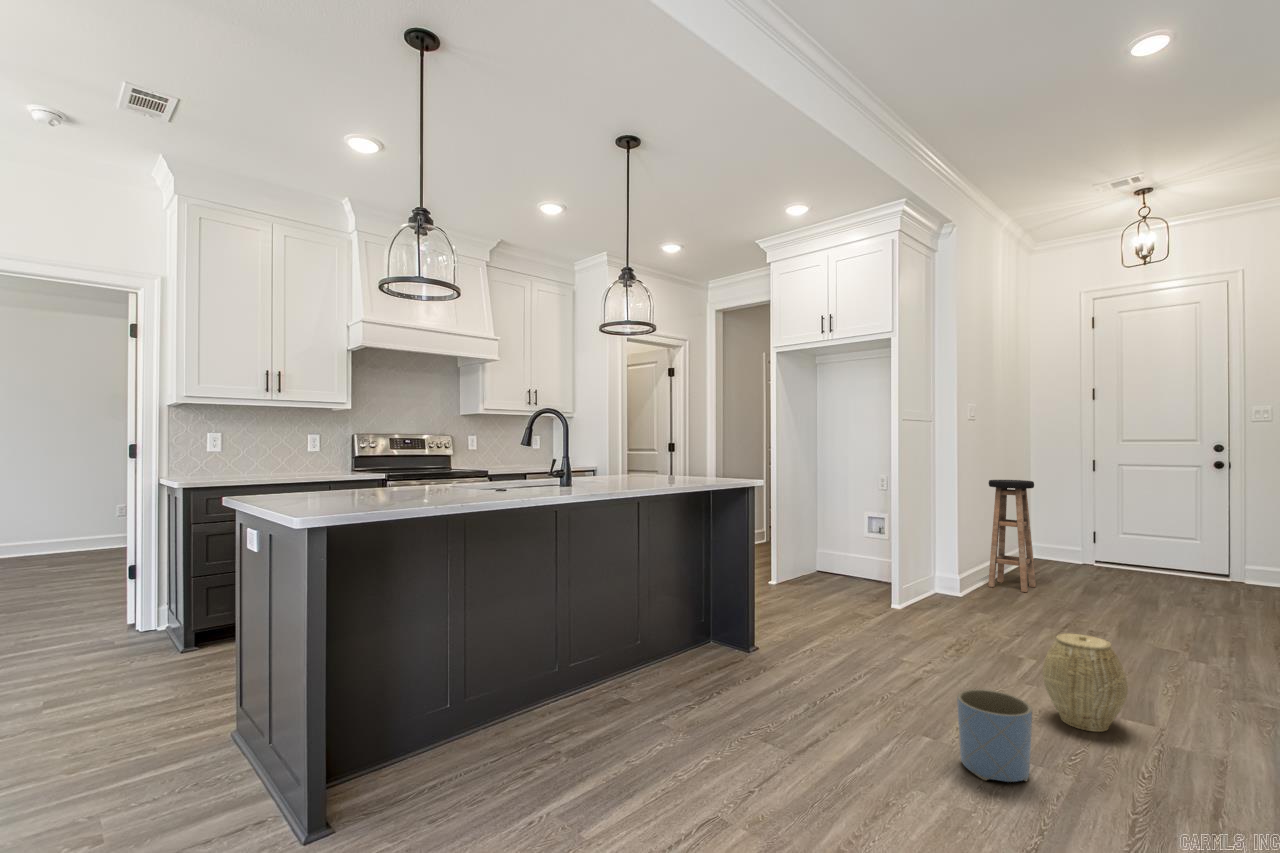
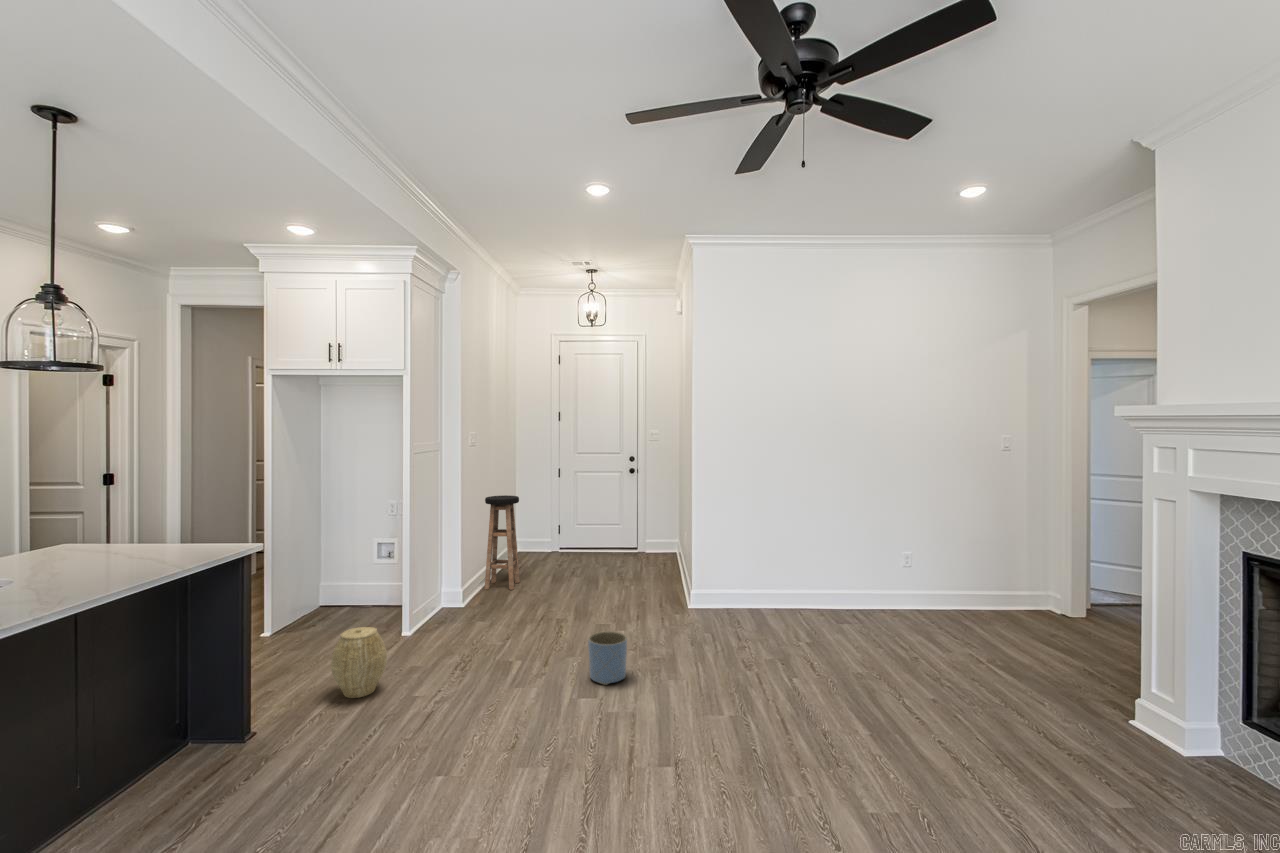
woven basket: present [1042,634,1128,732] -> present [331,627,387,698]
planter: present [957,689,1032,782] -> present [588,631,627,685]

